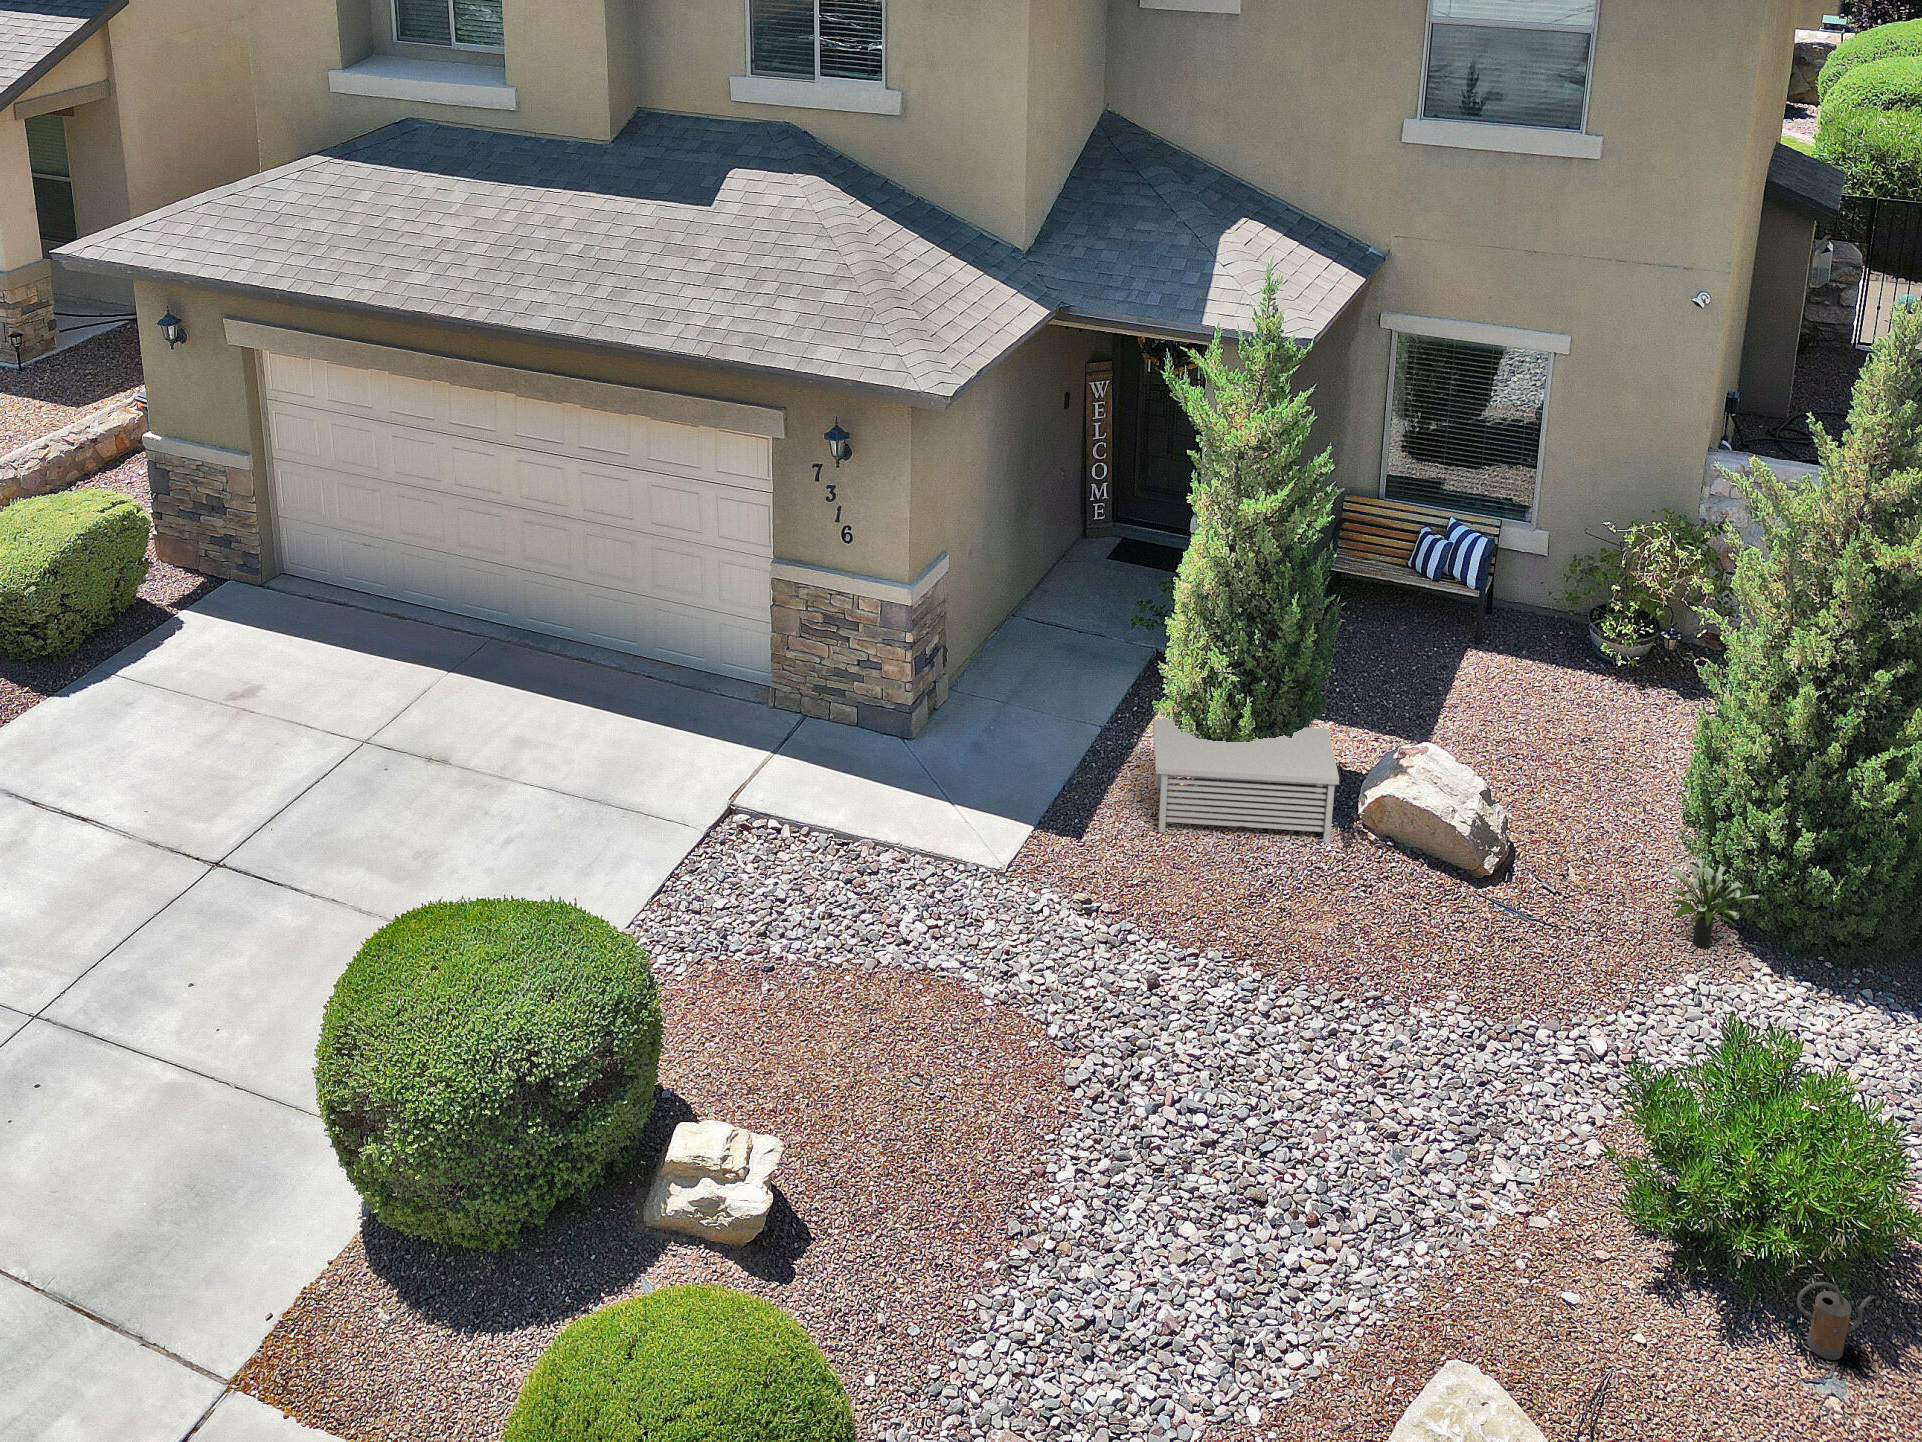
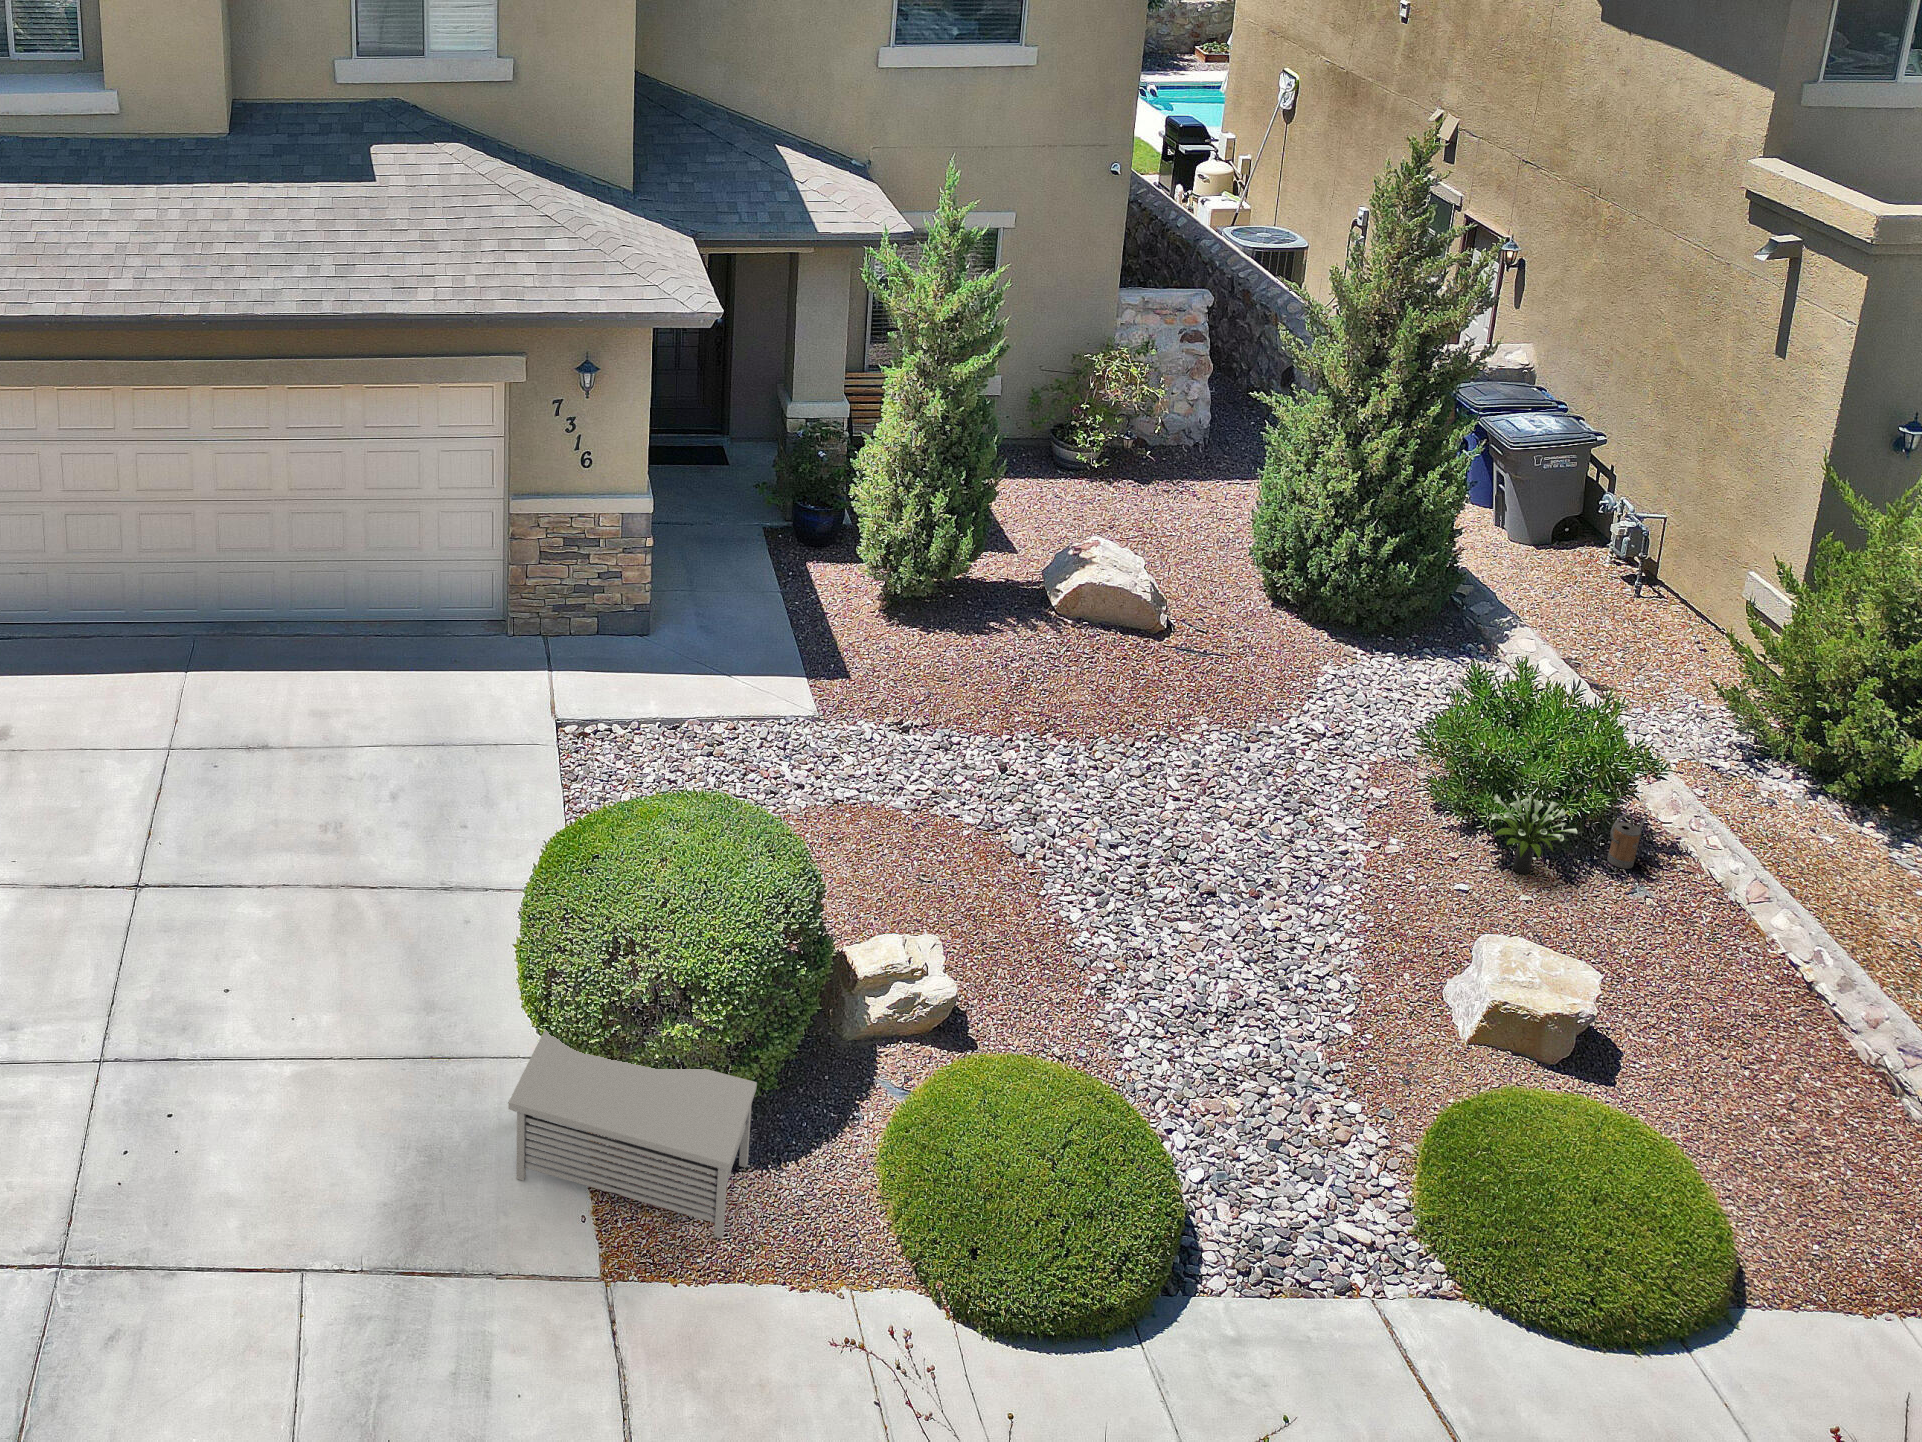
storage bench: present [1153,719,1339,843] -> present [508,1029,757,1239]
potted plant: present [1667,858,1759,948] -> present [1492,792,1577,874]

